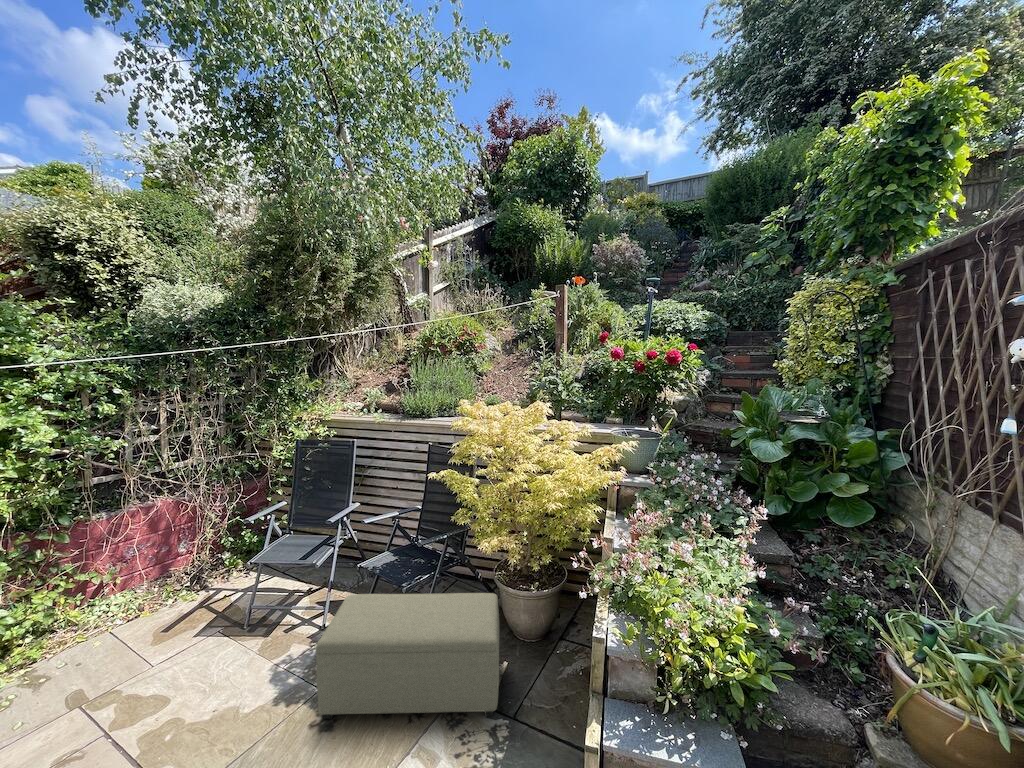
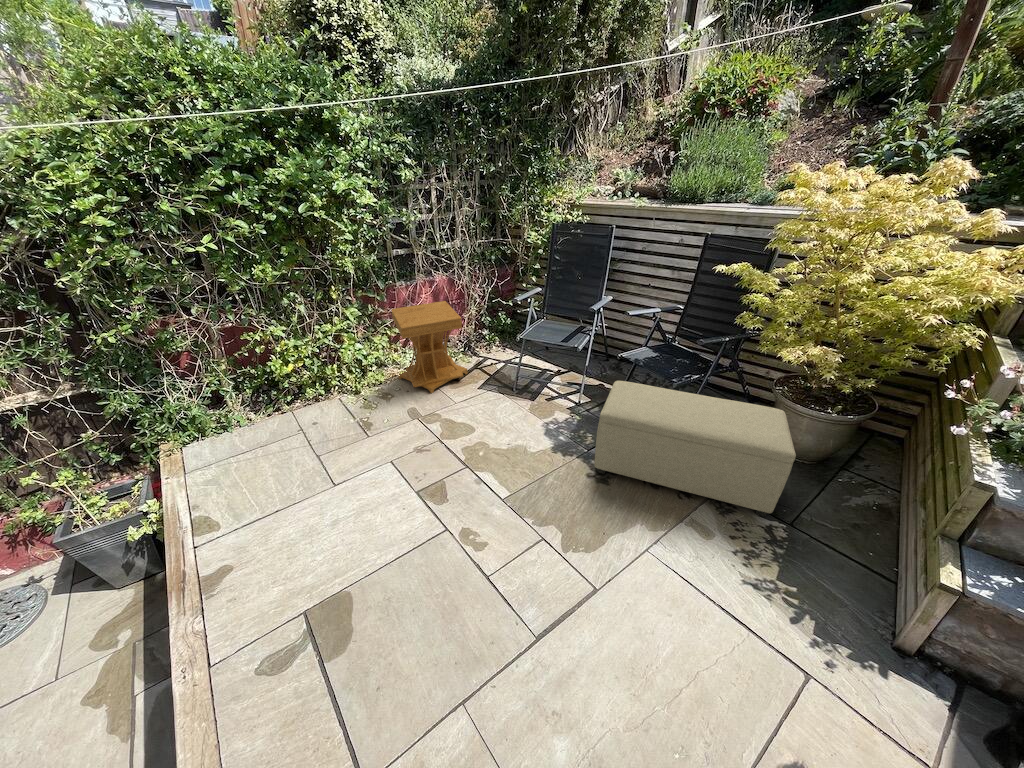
side table: none [66,529,186,662] -> present [391,301,468,393]

